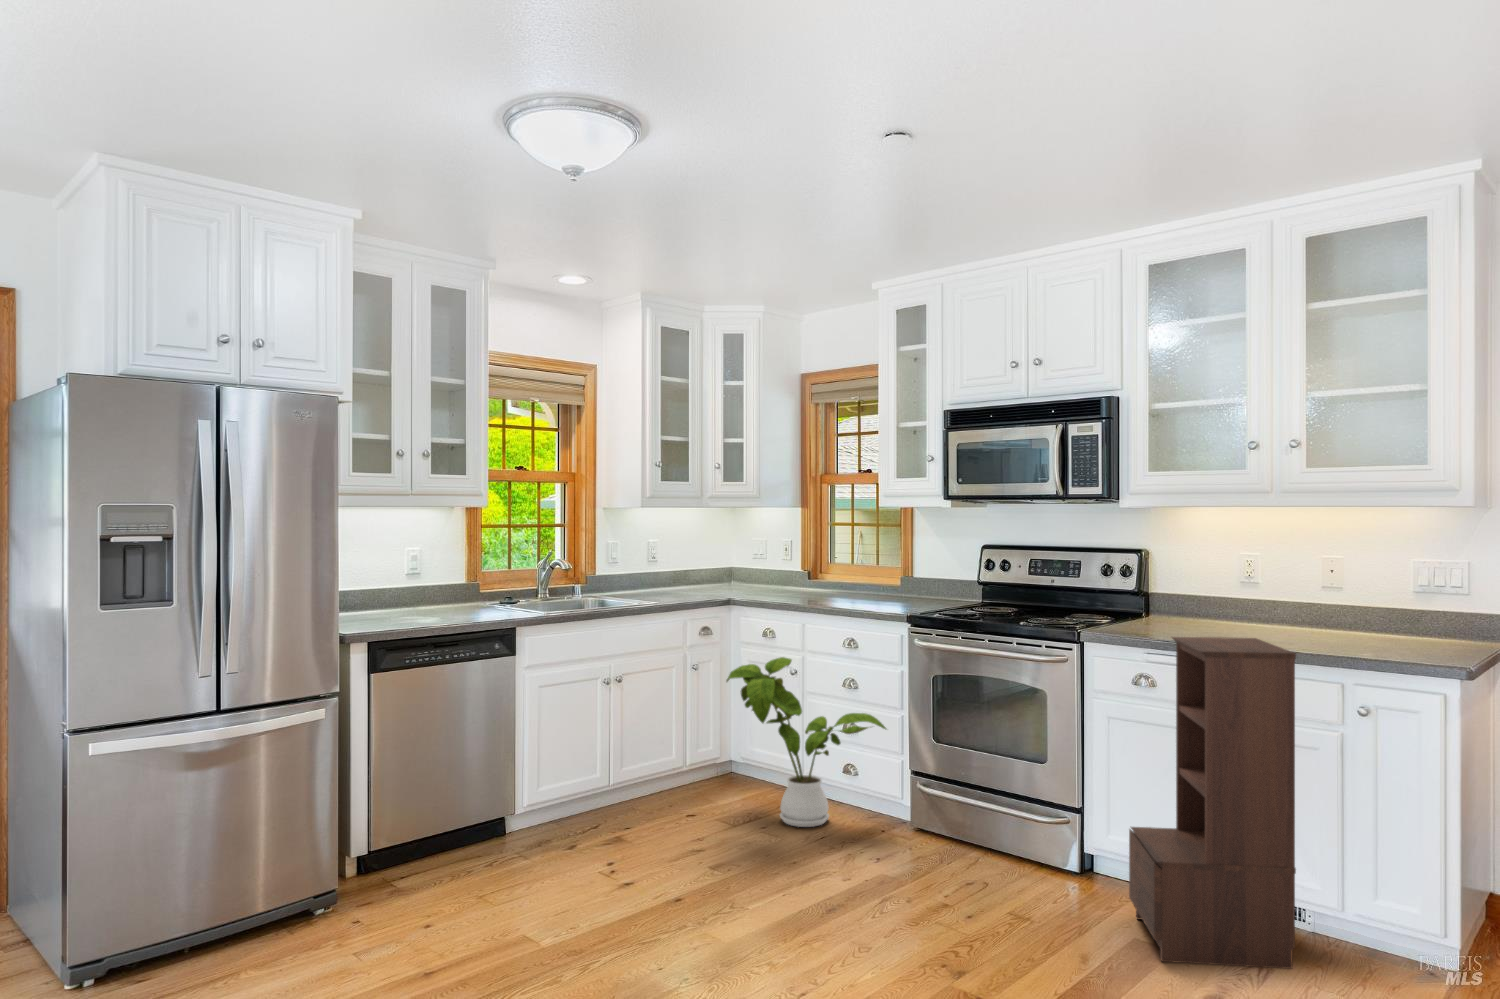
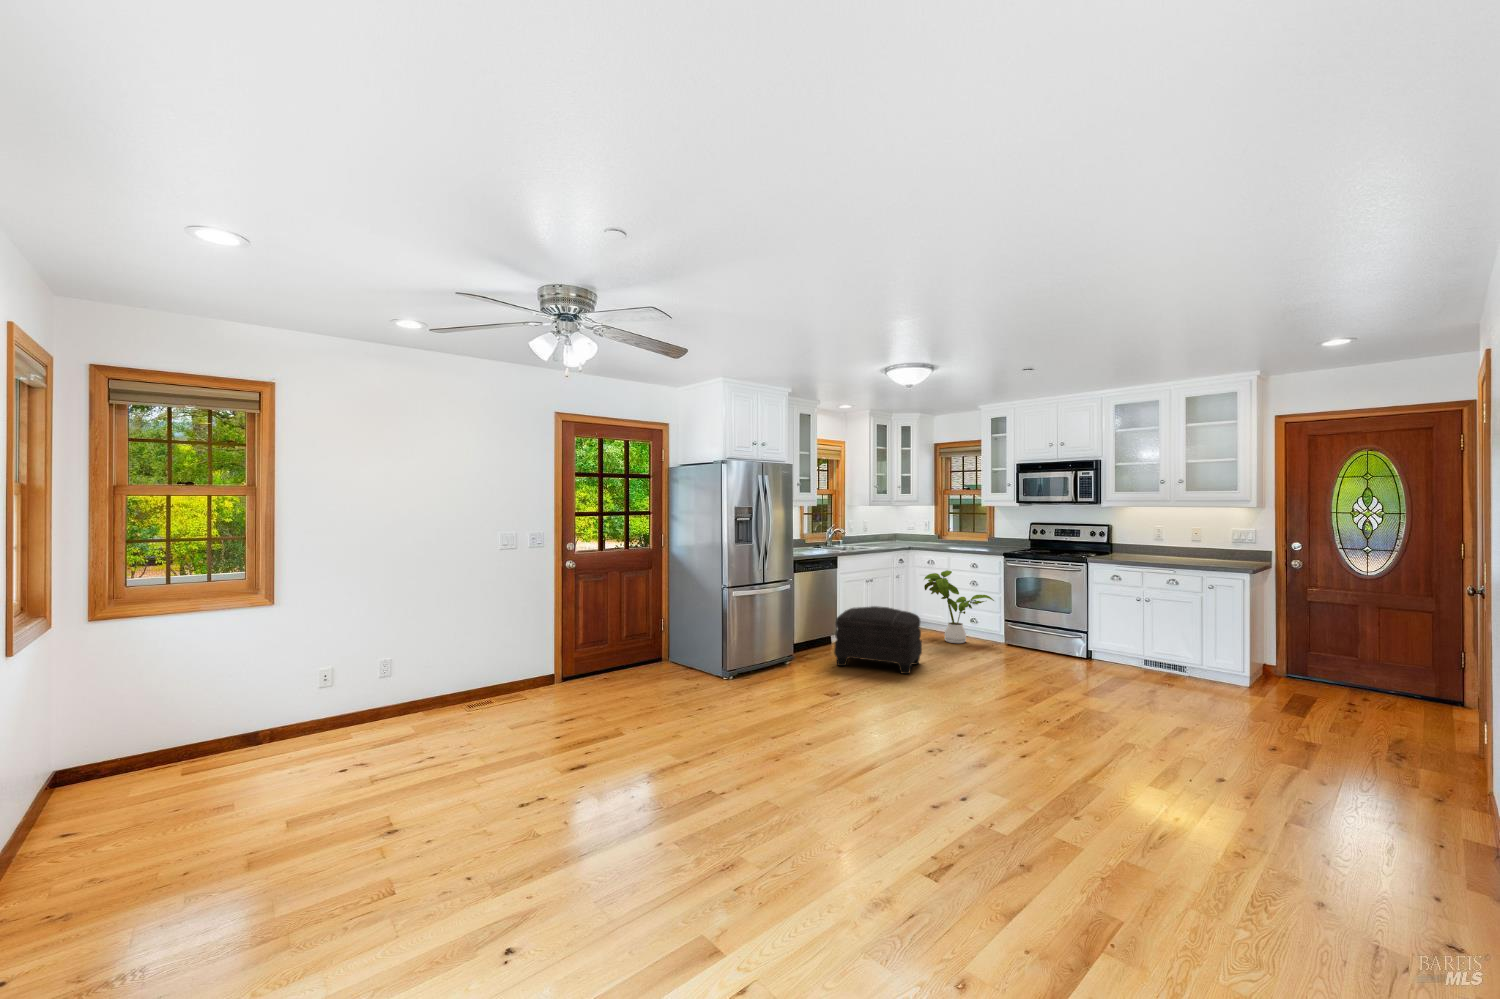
bookshelf: present [1129,637,1296,969] -> none [1111,559,1183,686]
ottoman: none [446,757,678,944] -> present [834,606,922,674]

